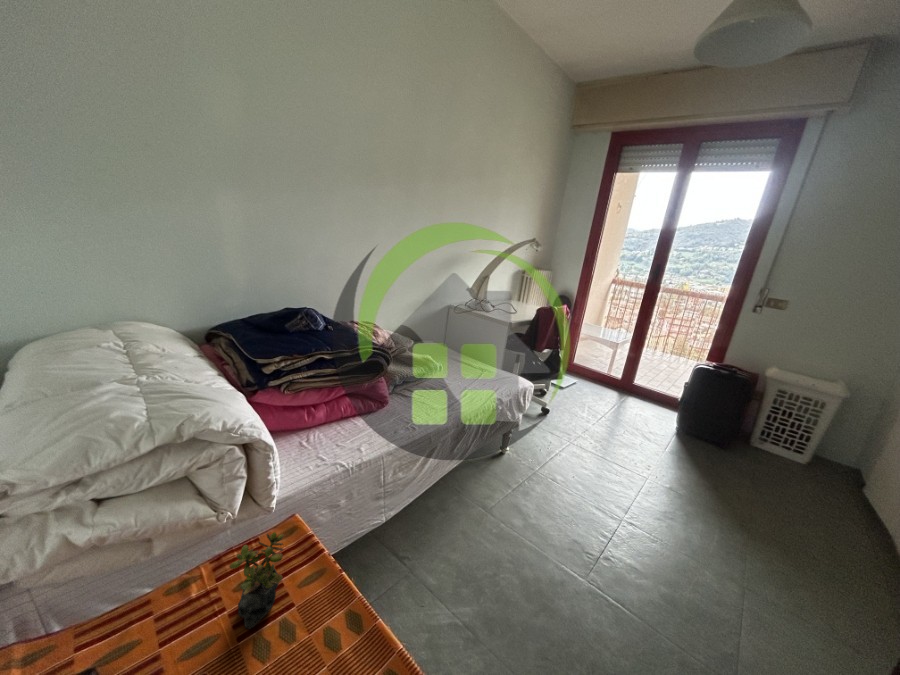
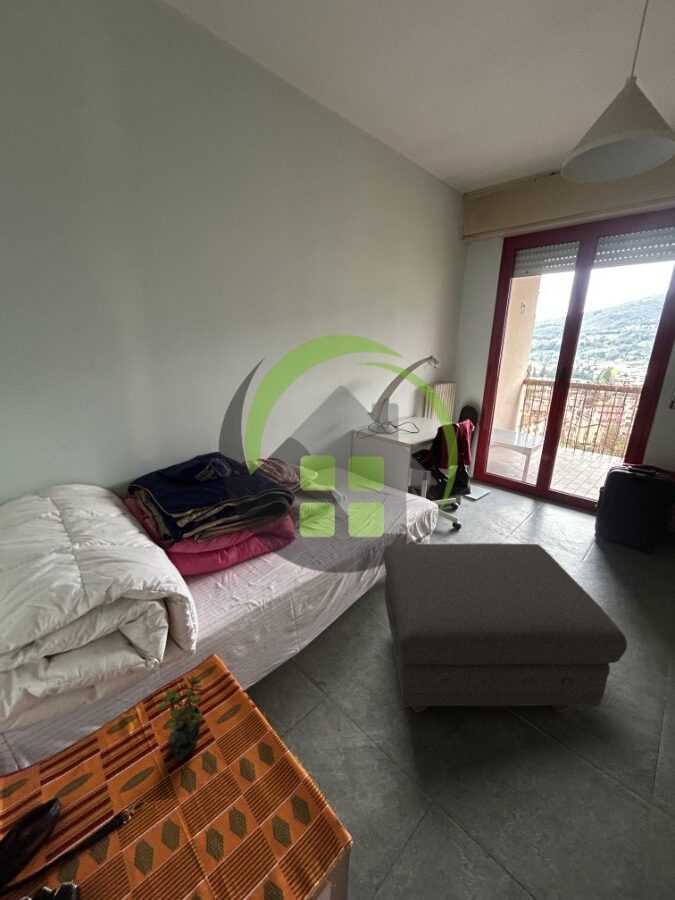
ottoman: none [476,416,723,592] -> present [384,543,627,713]

